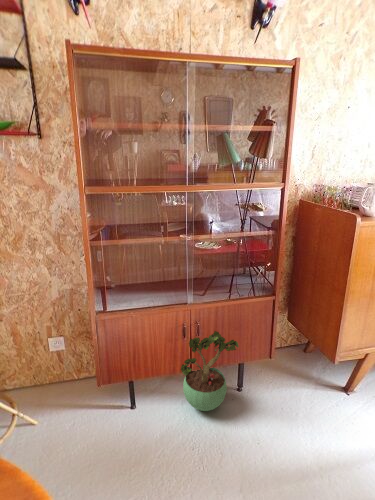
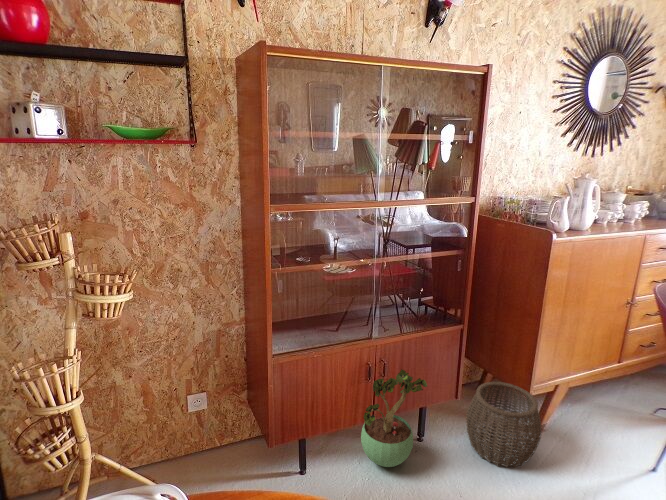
woven basket: none [277,347,344,424] -> present [466,382,542,467]

